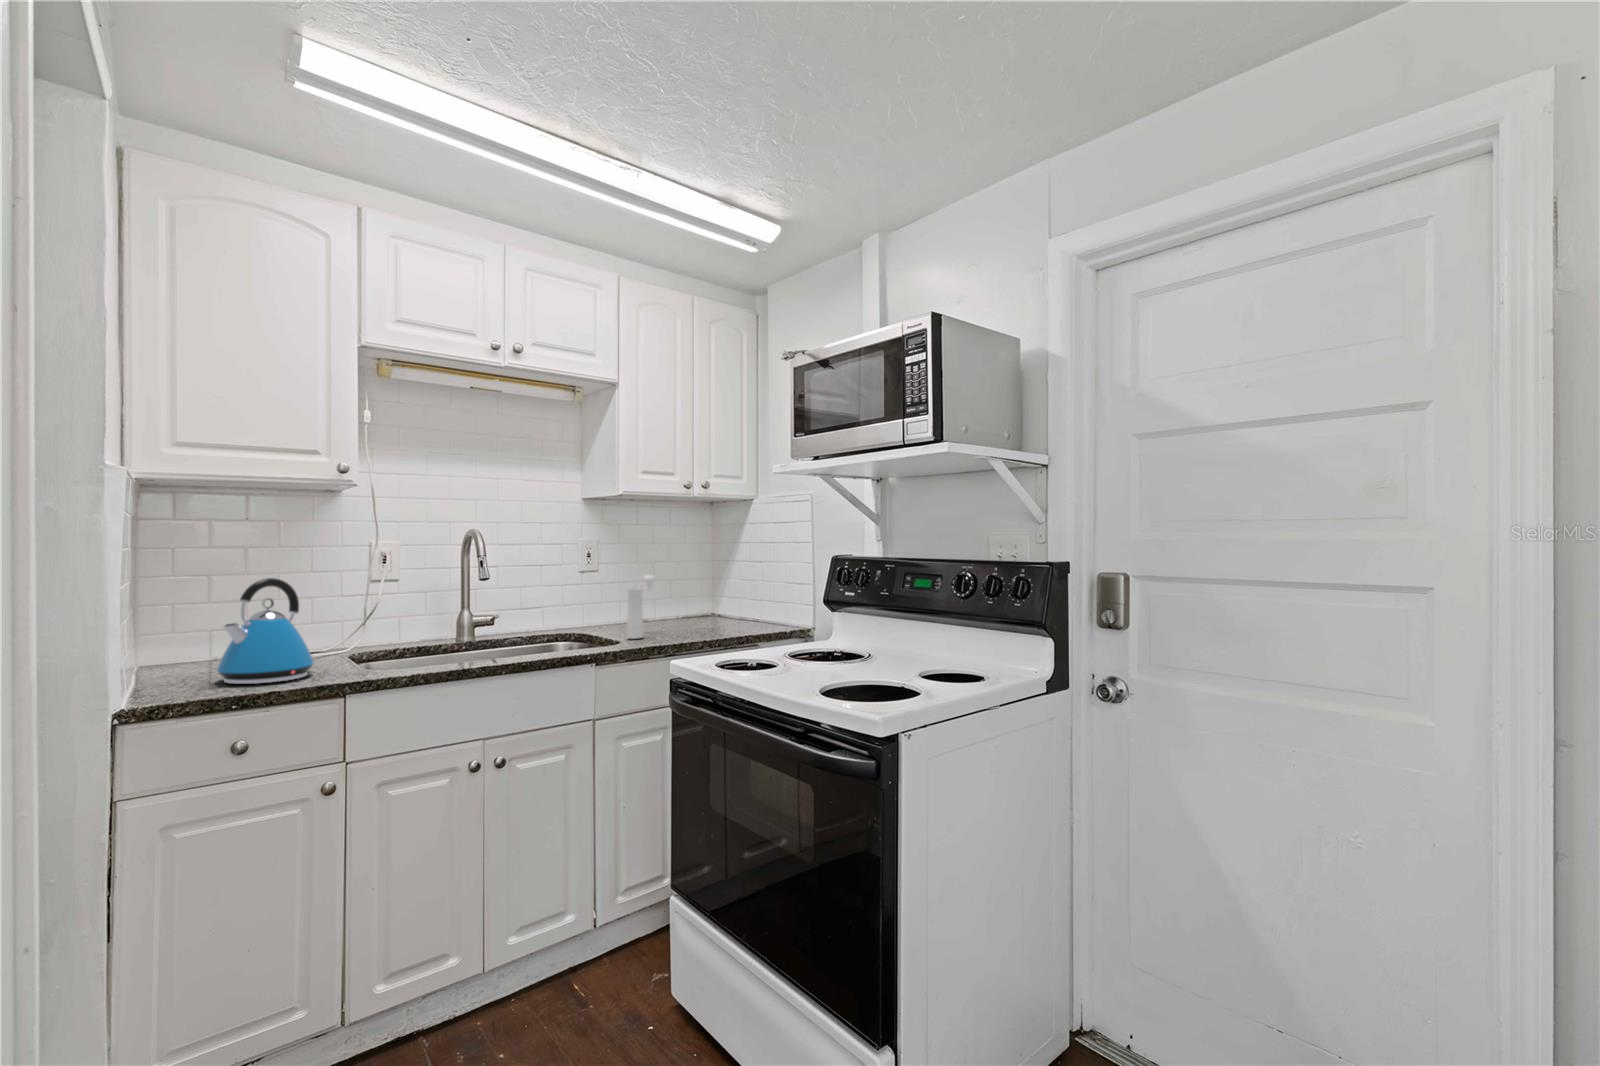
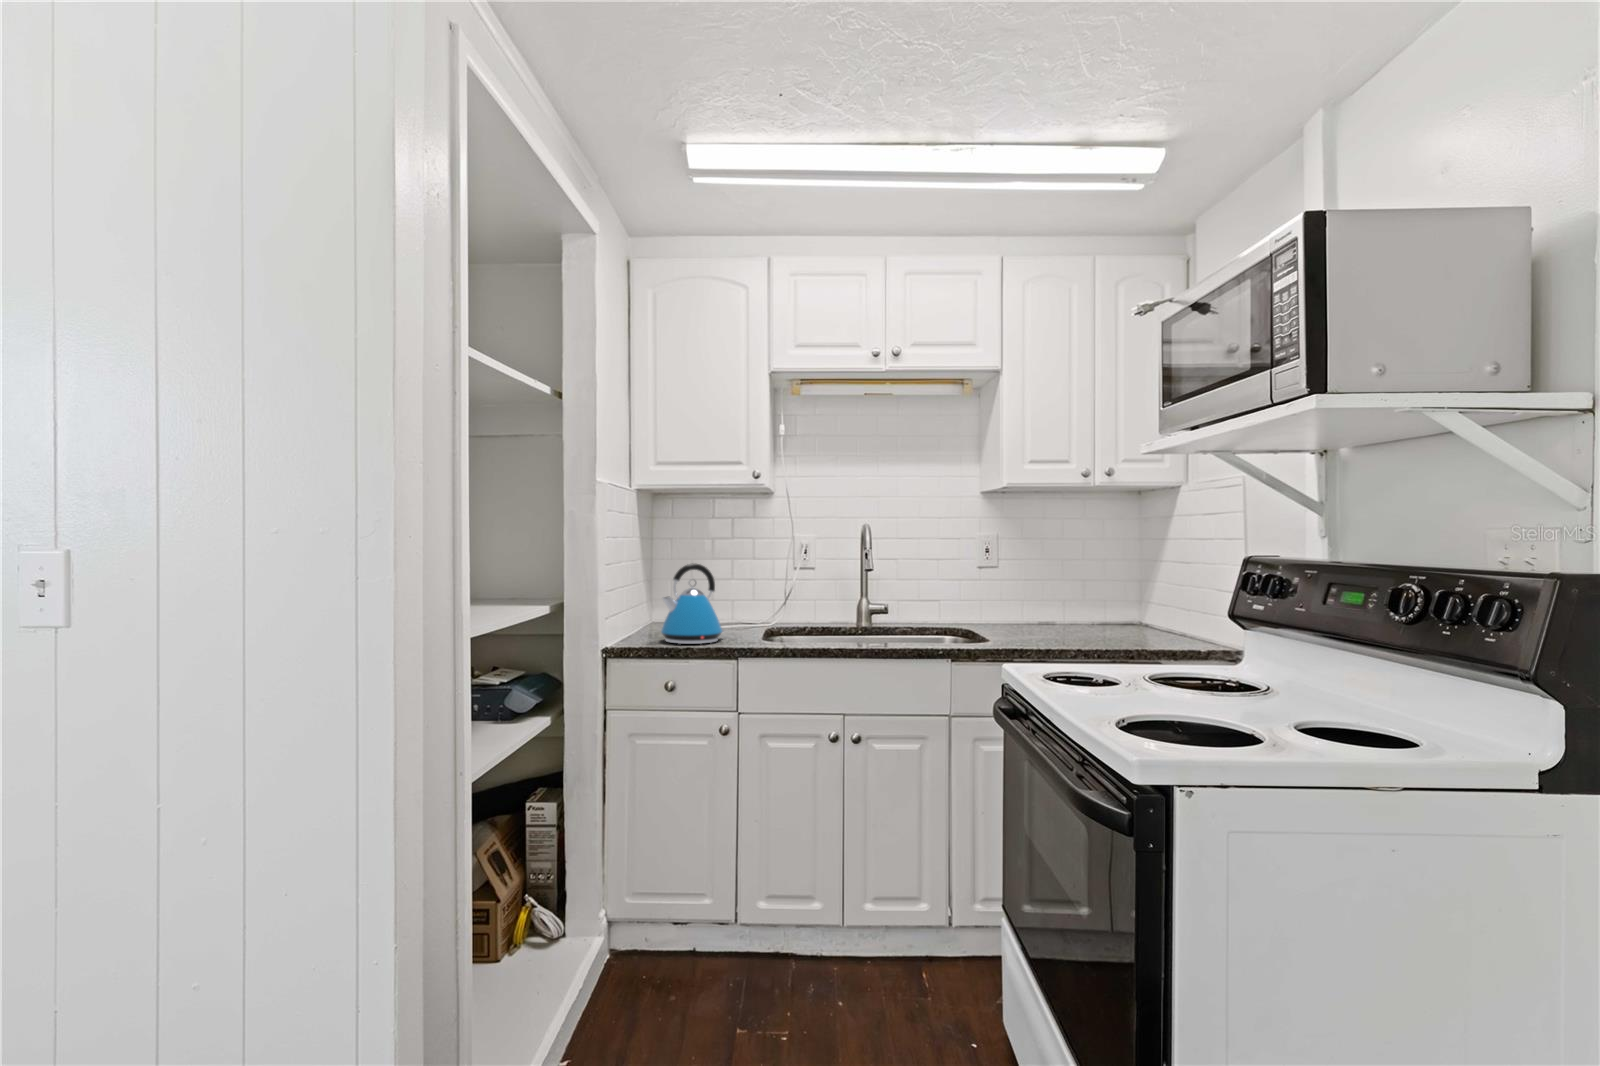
pepper mill: present [627,575,655,639] -> none [1008,572,1046,639]

